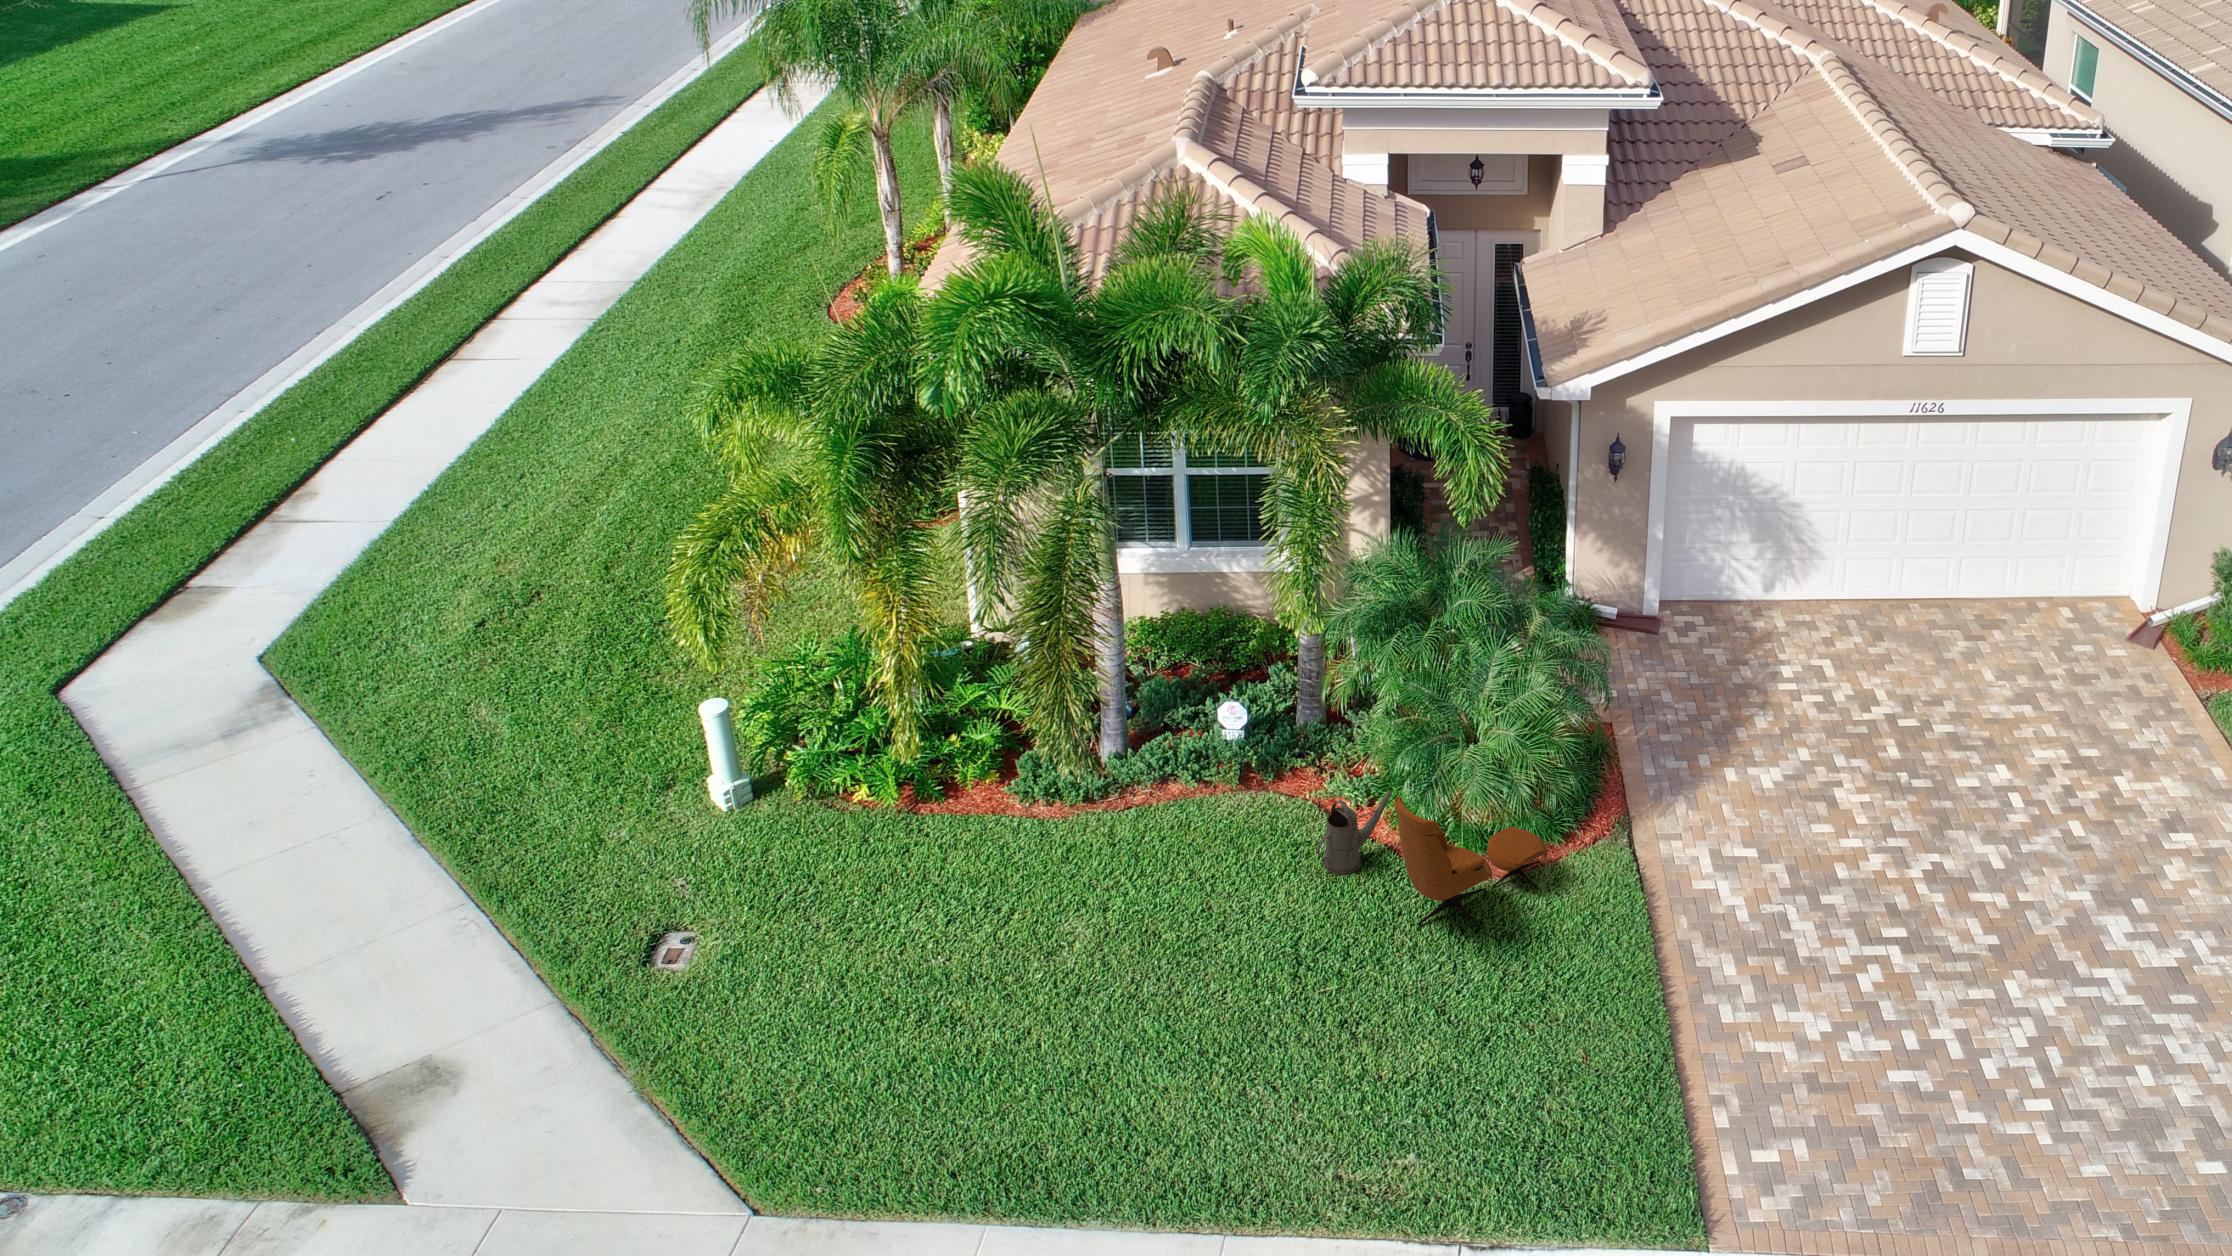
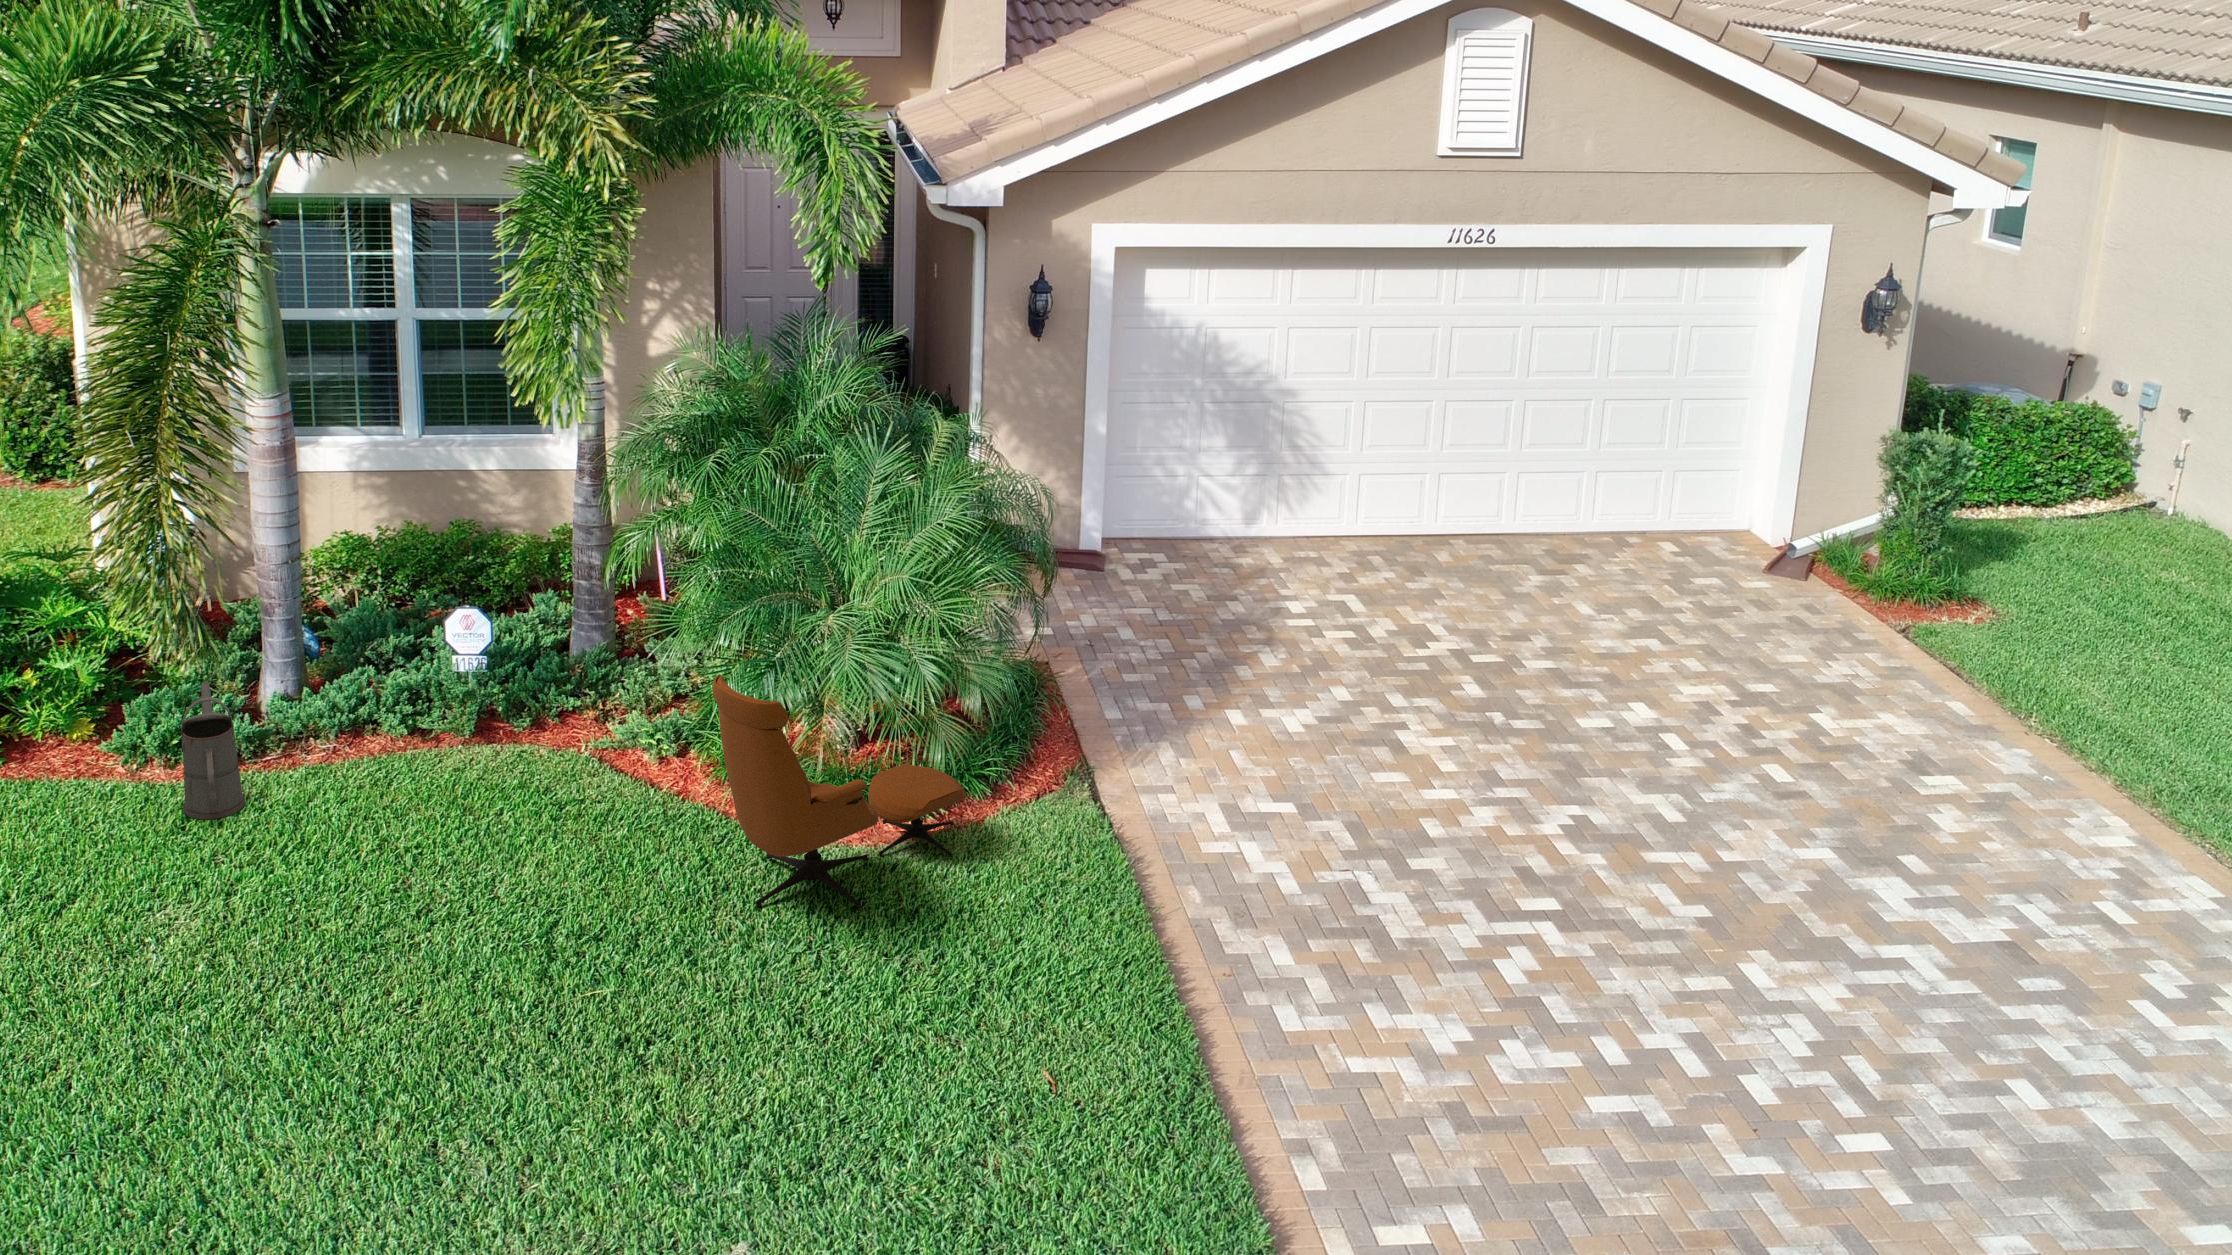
watering can: present [1316,790,1392,875] -> present [181,681,246,820]

